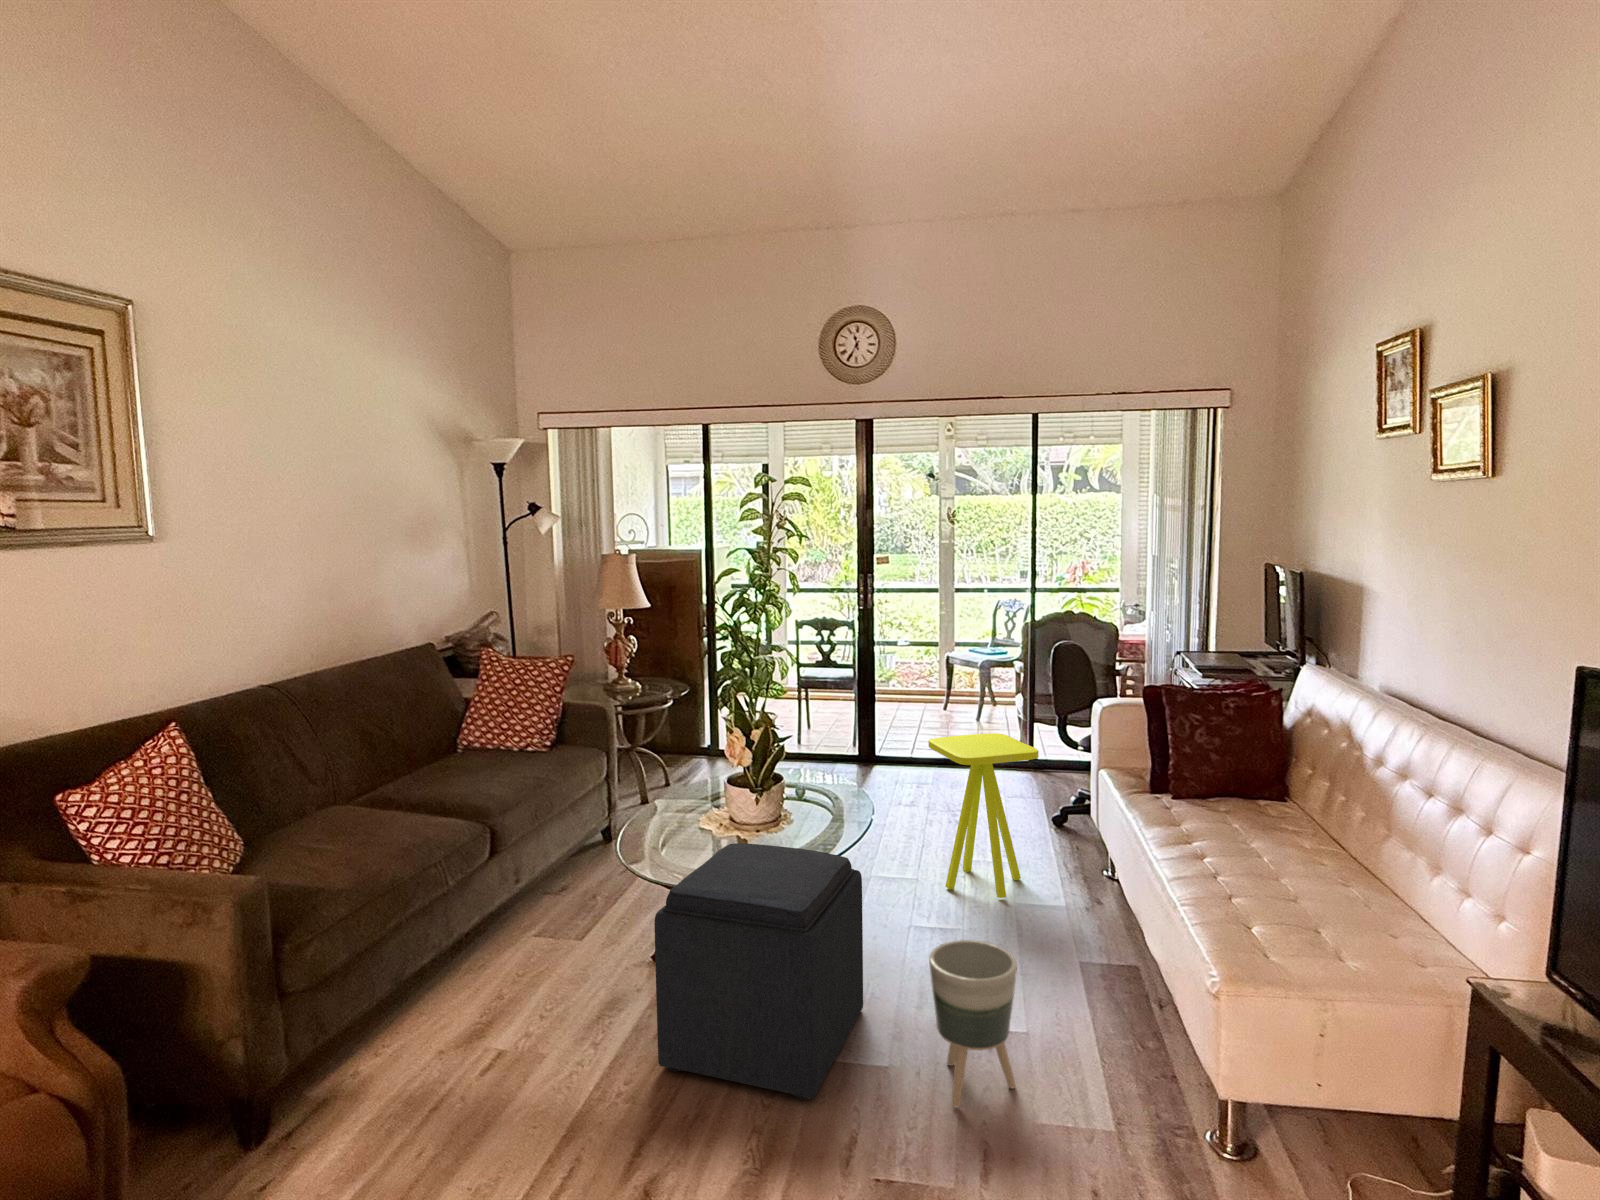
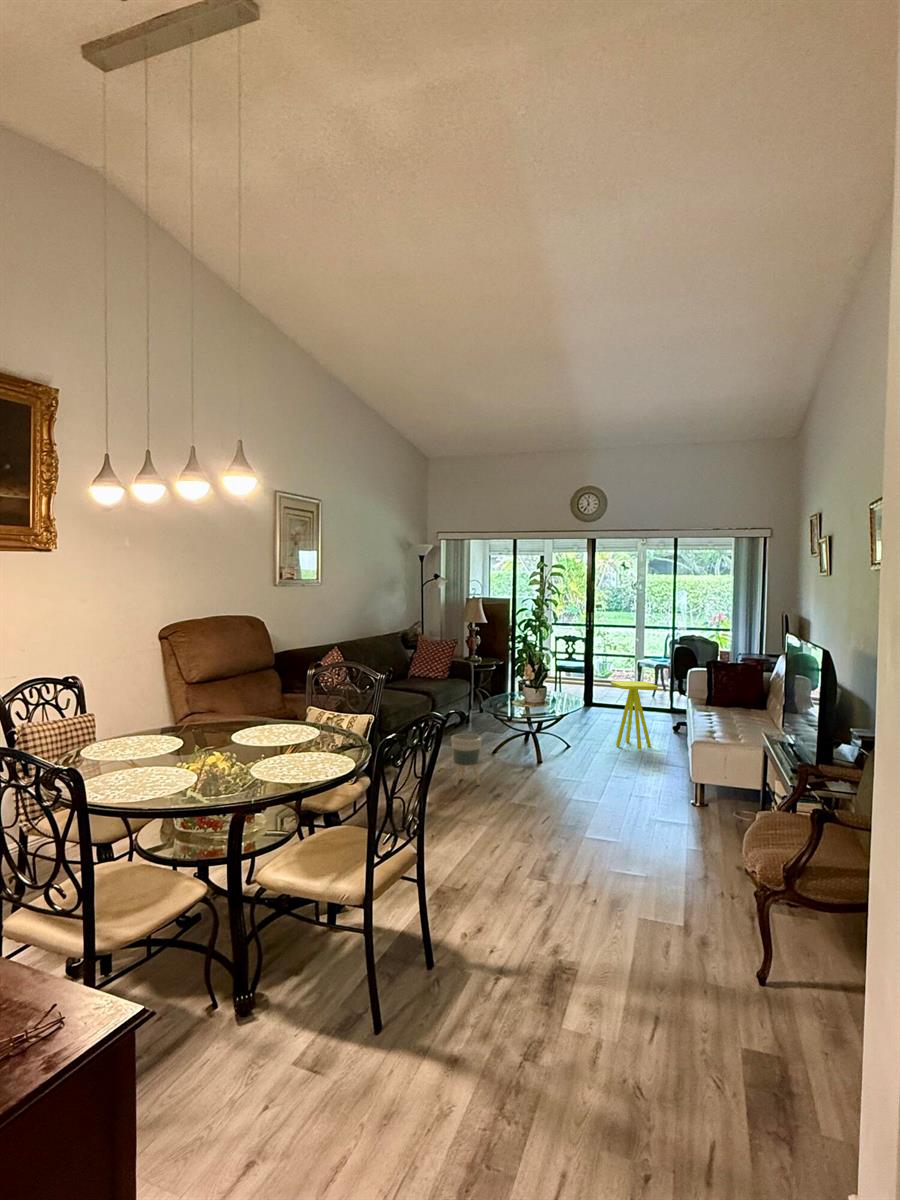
ottoman: present [654,843,863,1100] -> none [496,704,574,784]
planter: present [929,940,1017,1107] -> present [451,734,482,786]

